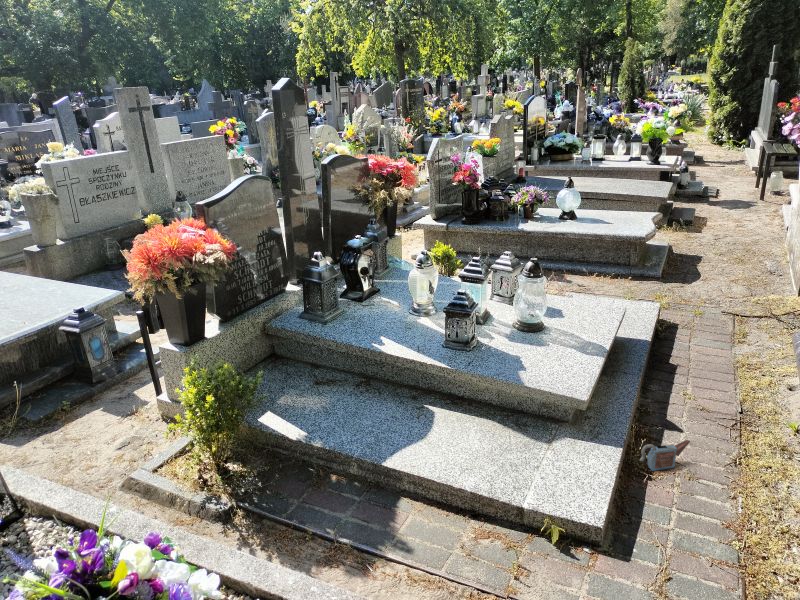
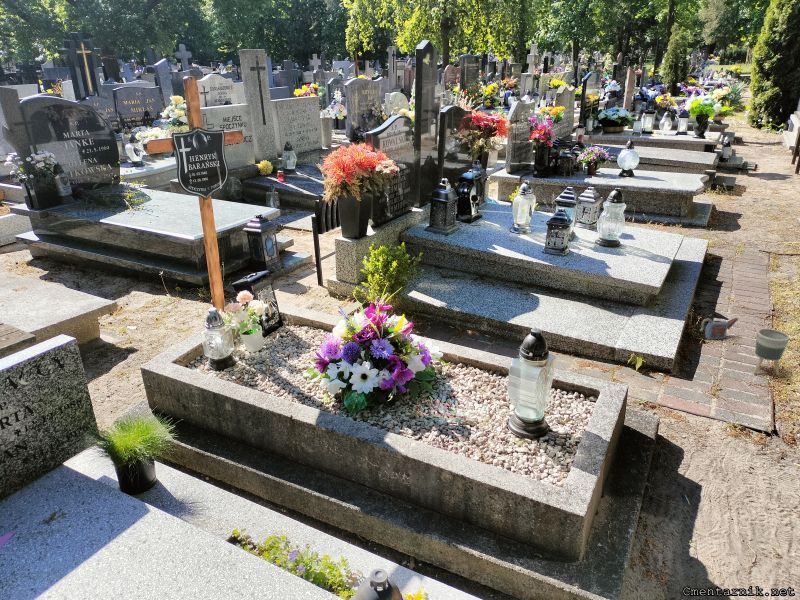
planter: none [710,473,756,540] -> present [754,329,790,376]

